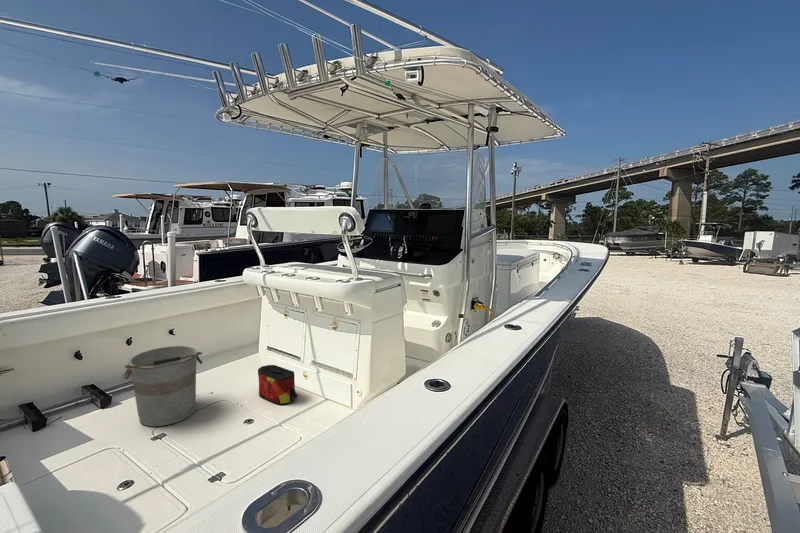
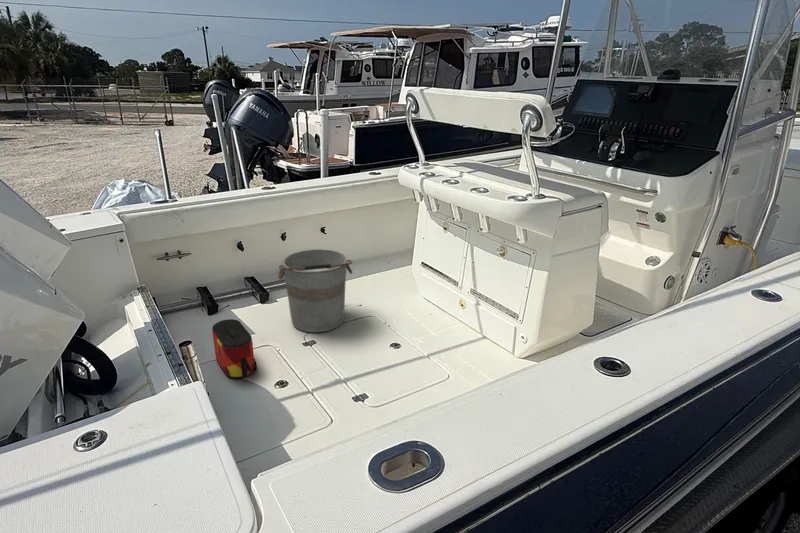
bag: present [258,365,298,405] -> present [212,319,257,378]

